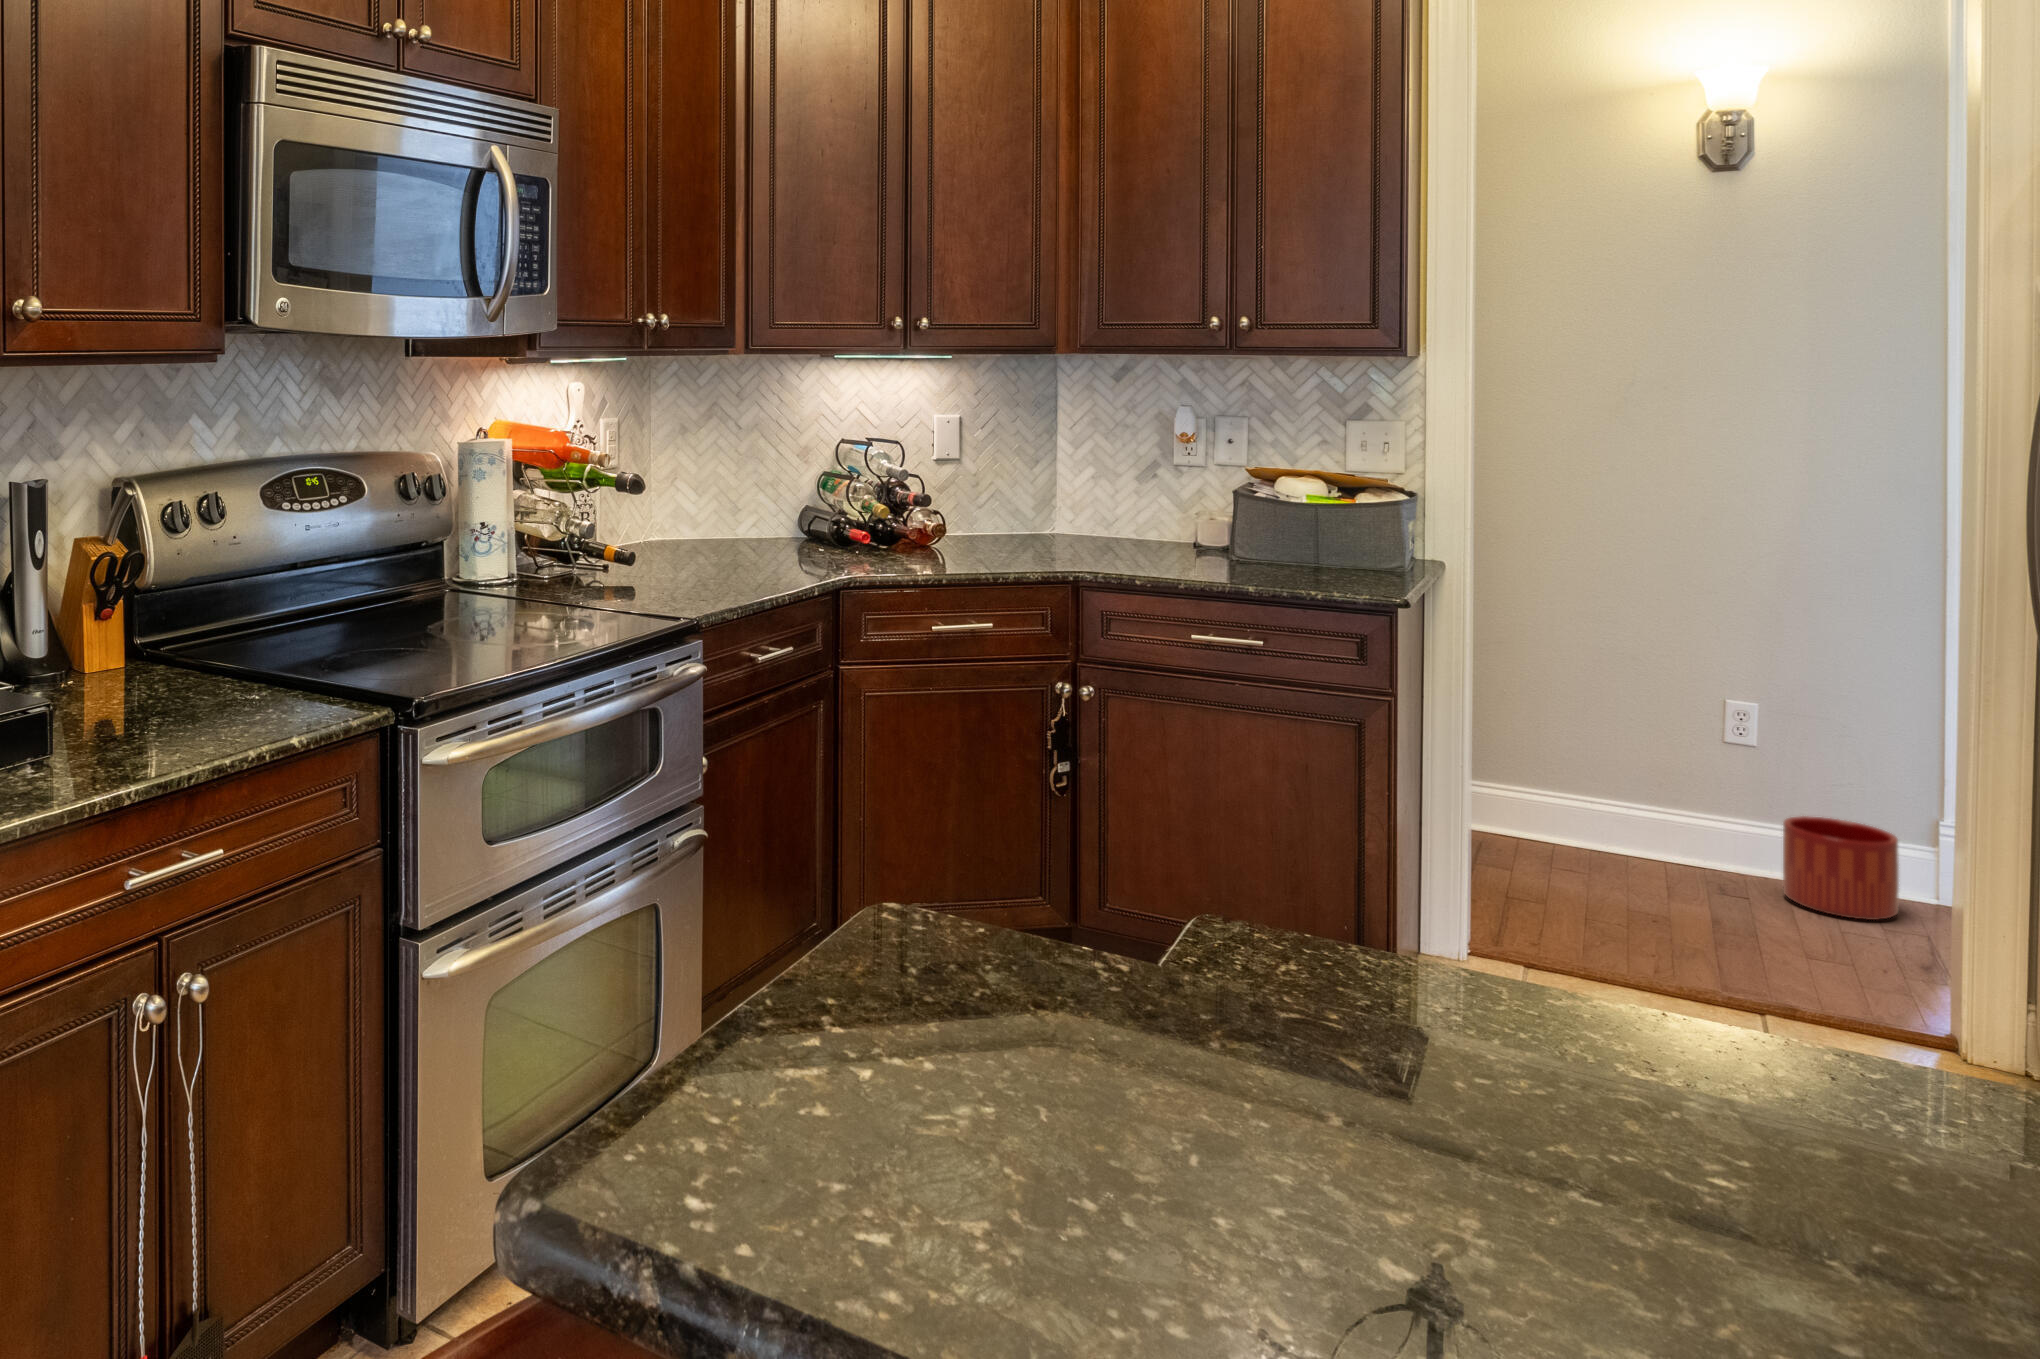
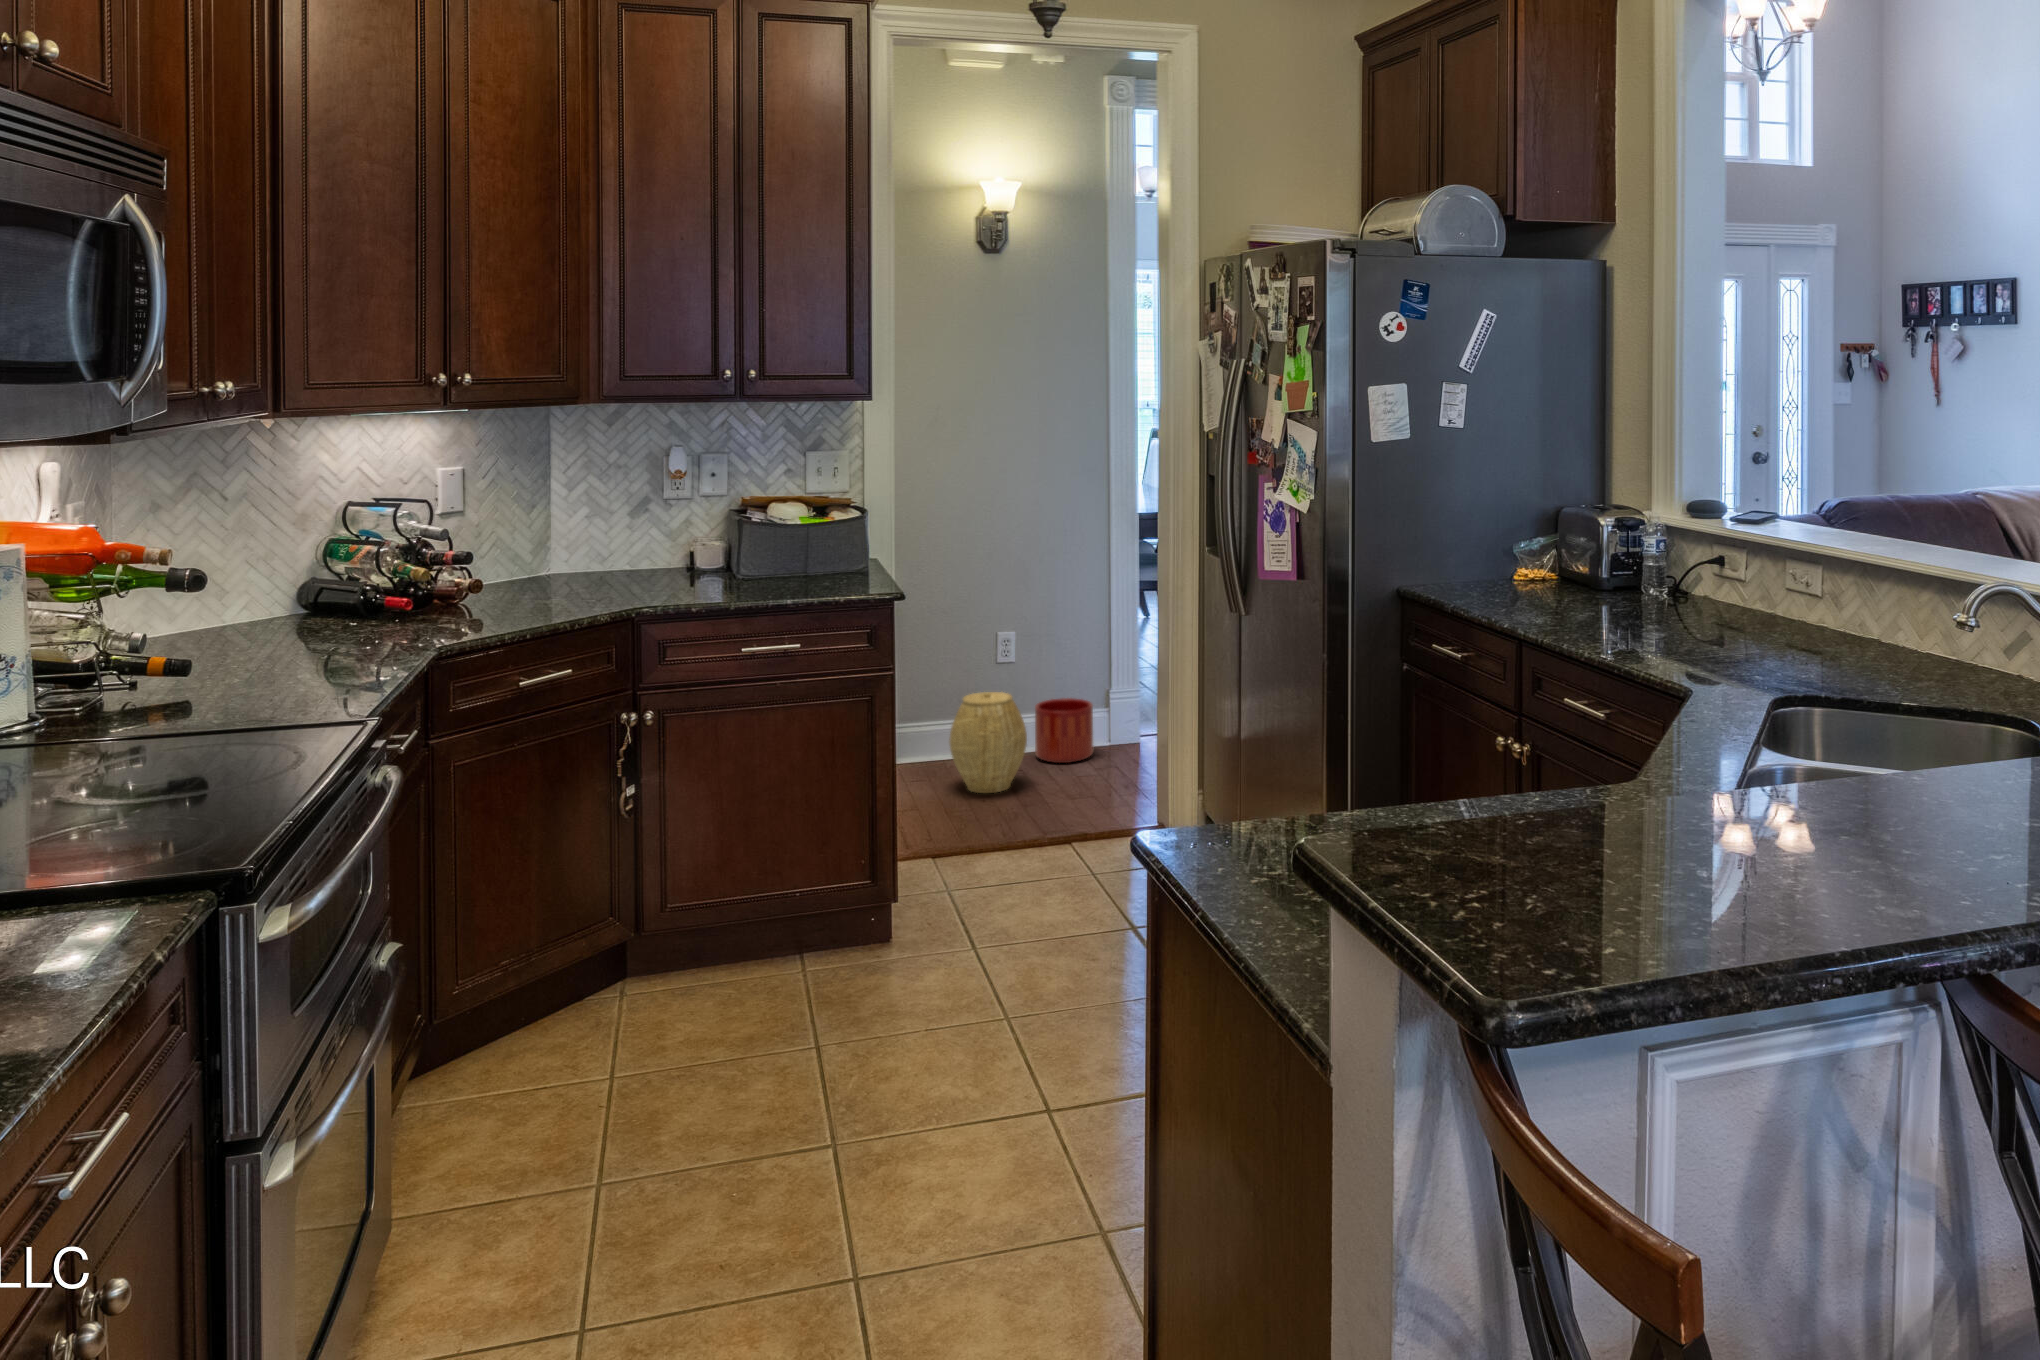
woven basket: none [1609,776,1745,923] -> present [949,692,1027,793]

